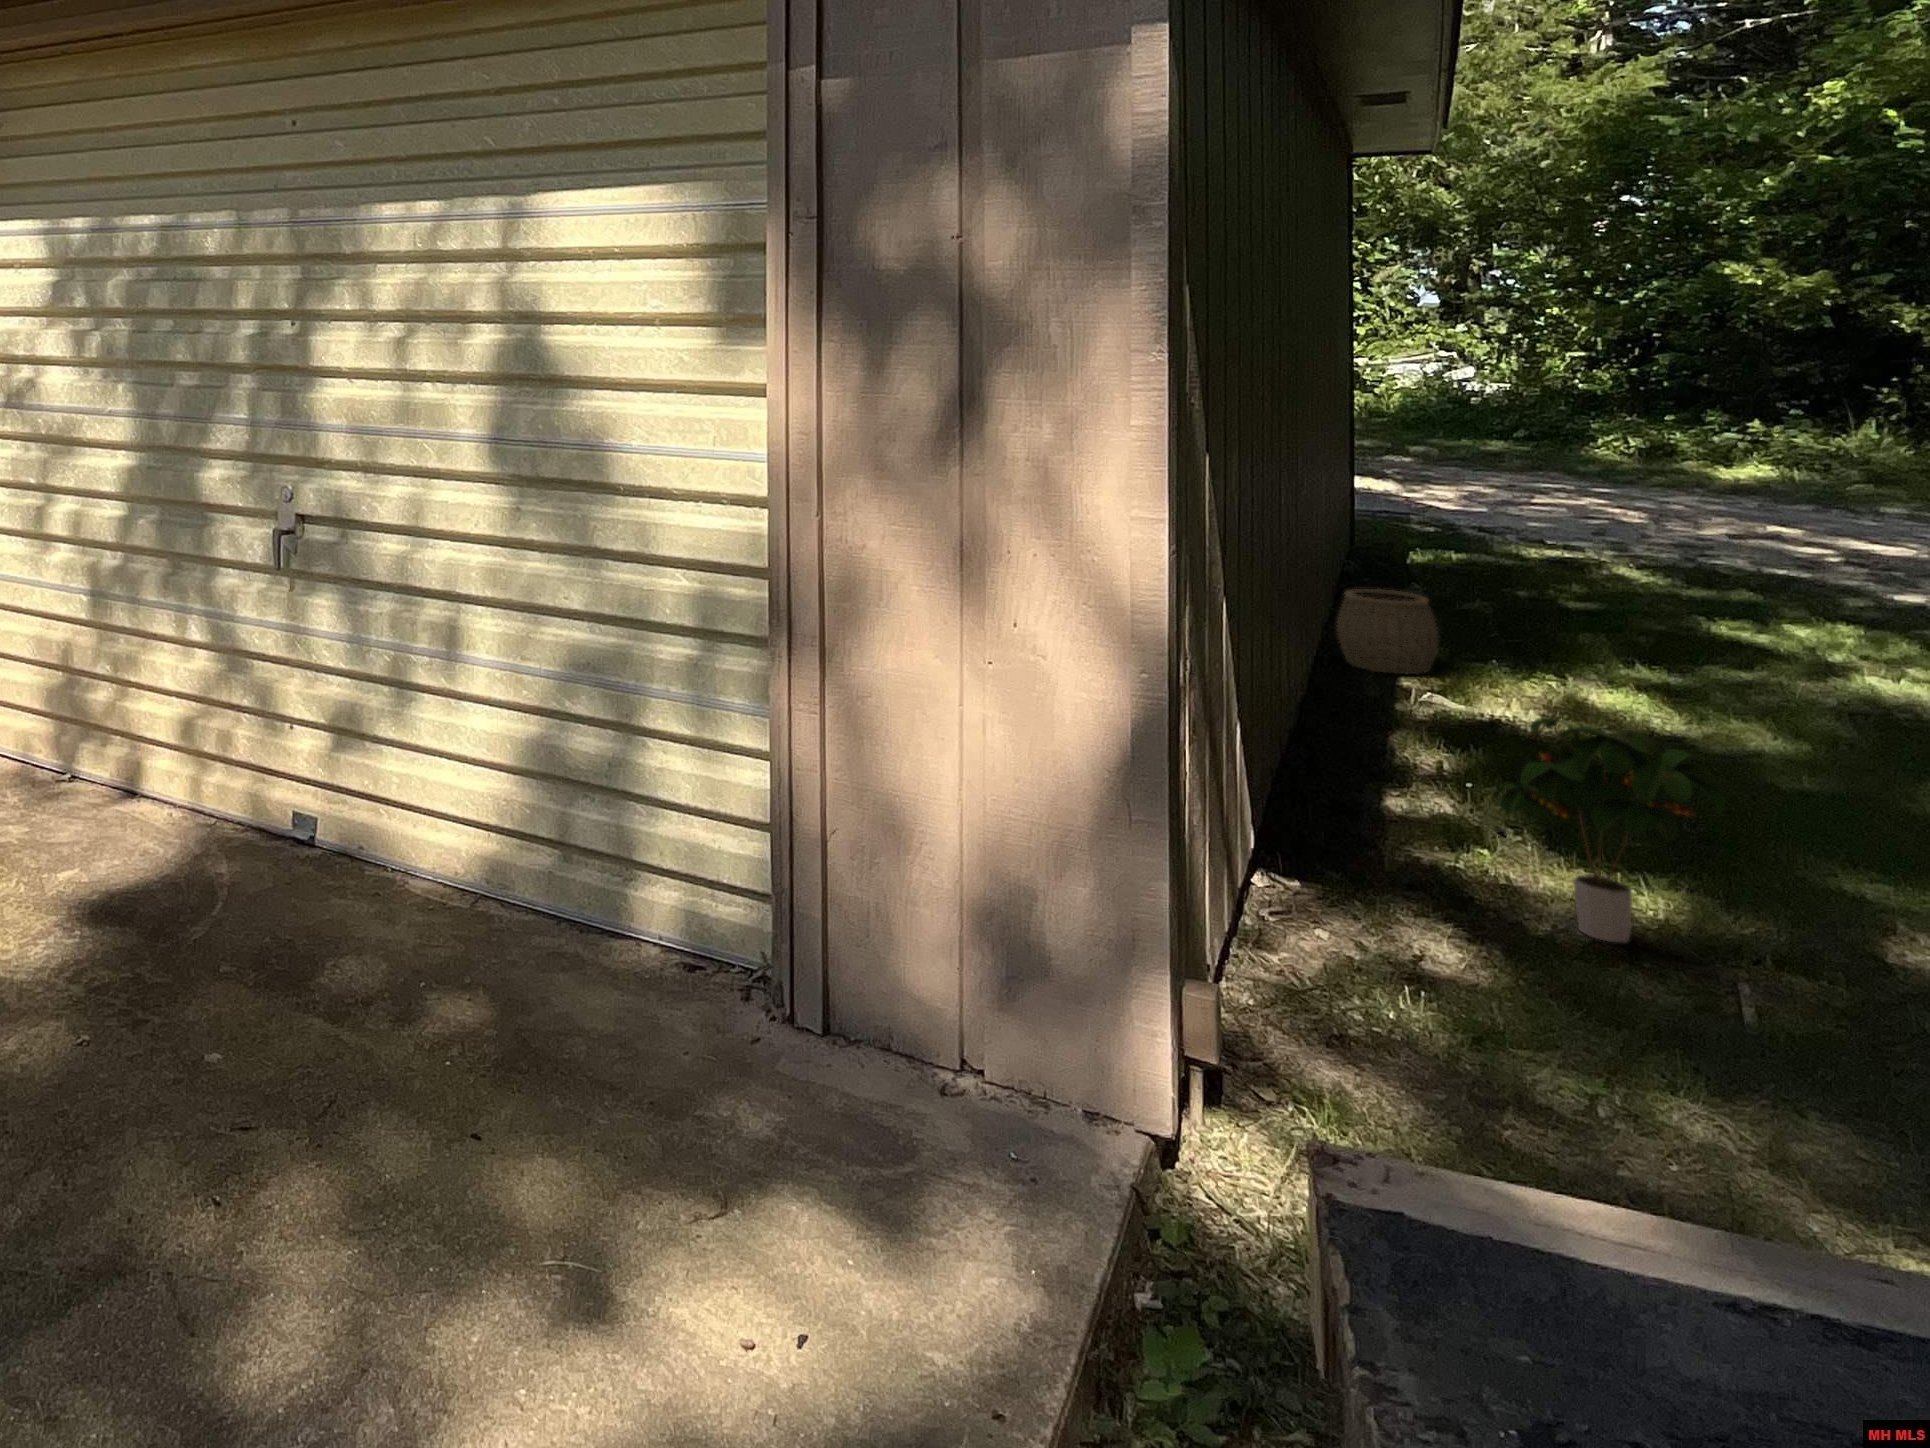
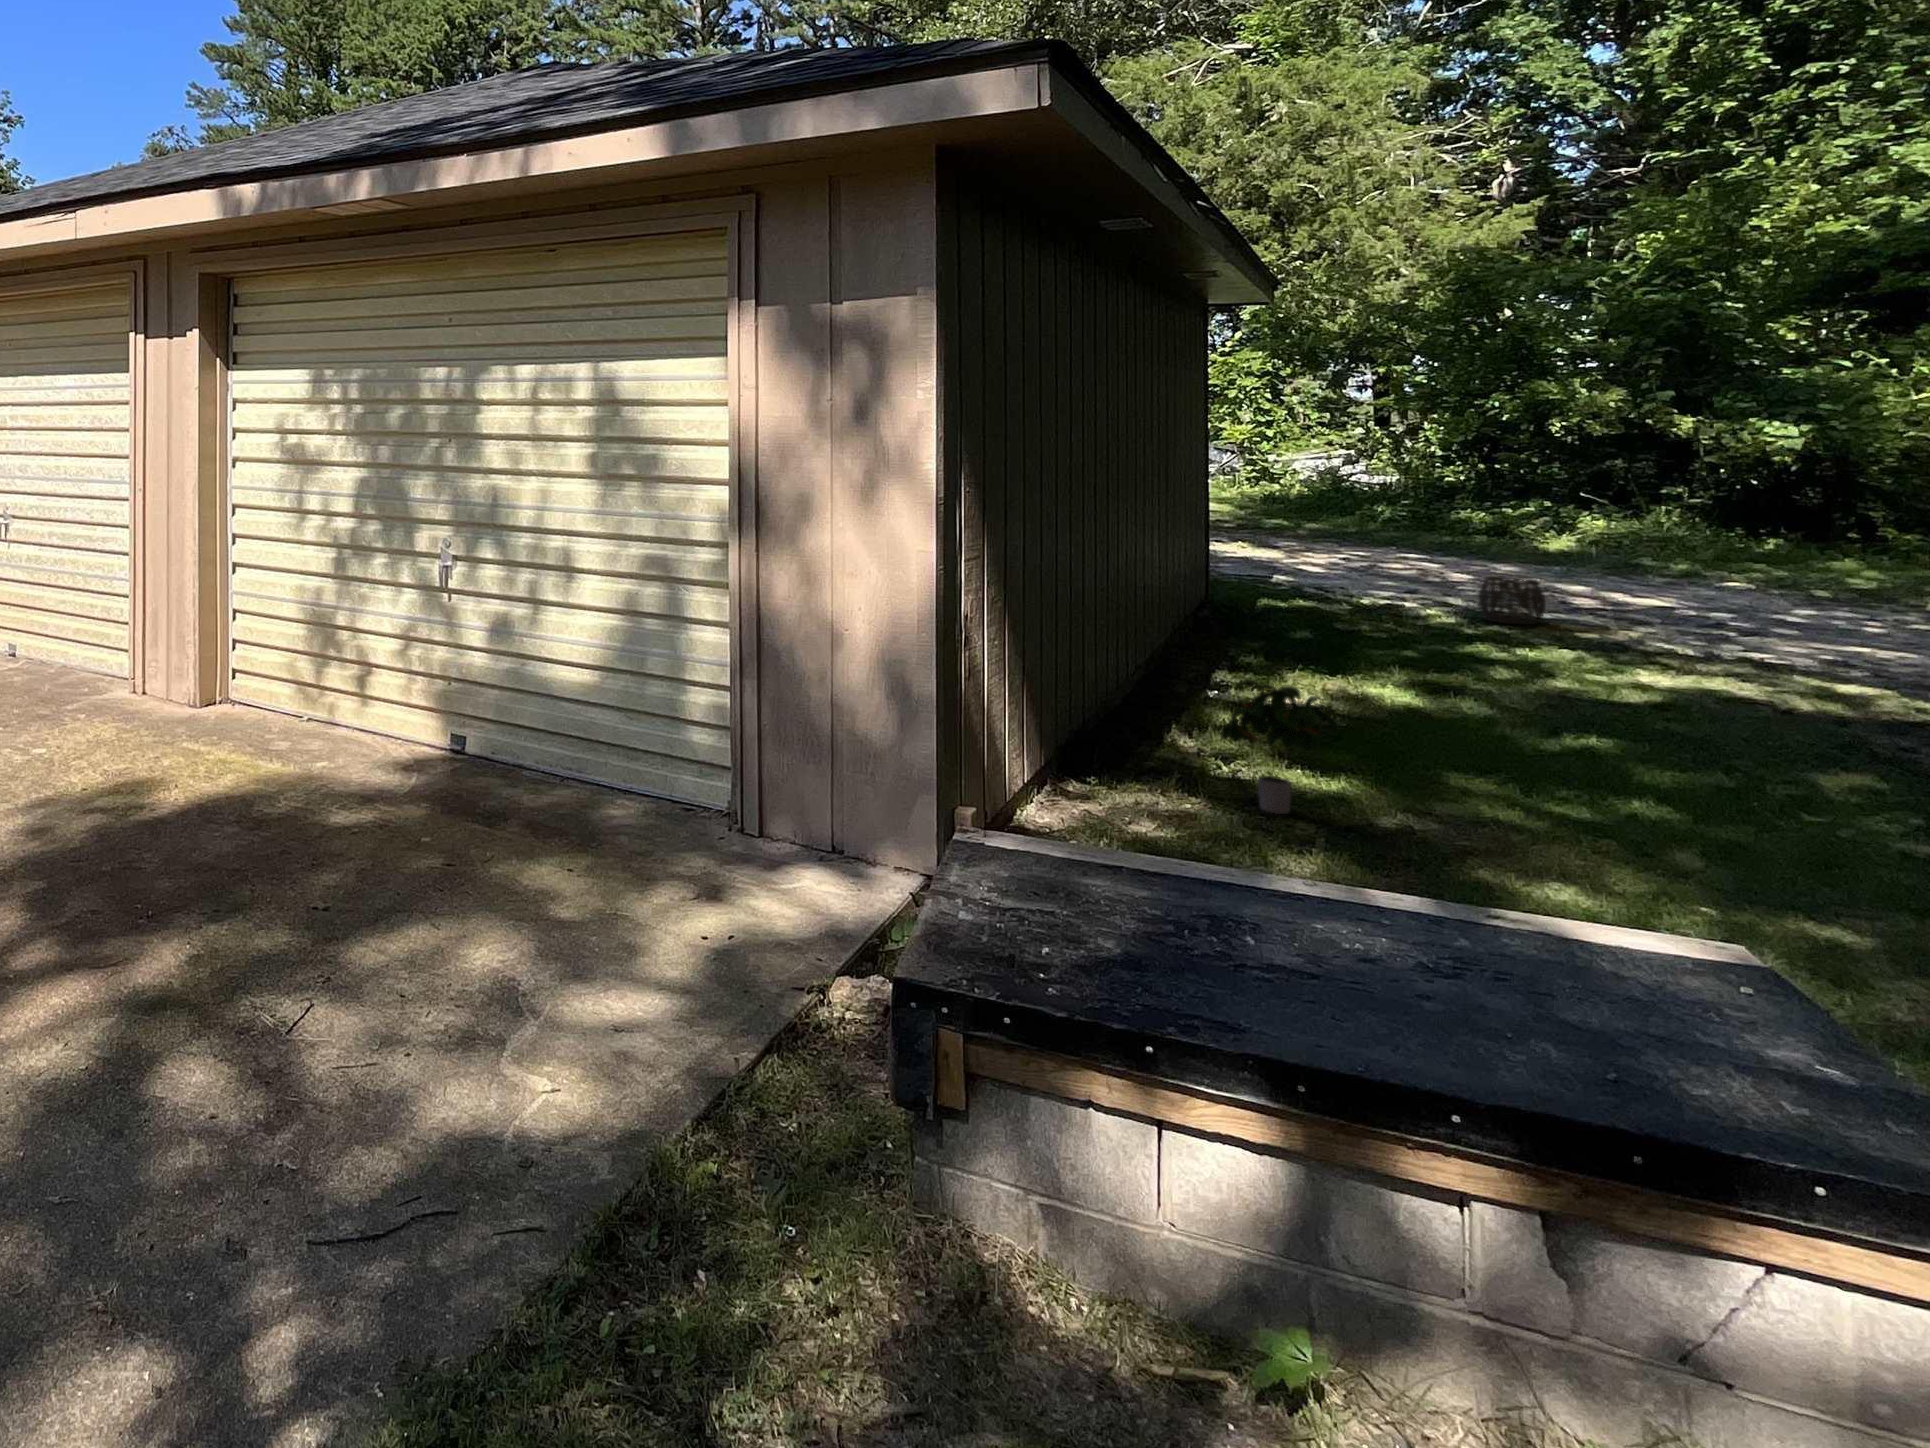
woven basket: present [1337,589,1438,674] -> present [1479,576,1546,625]

